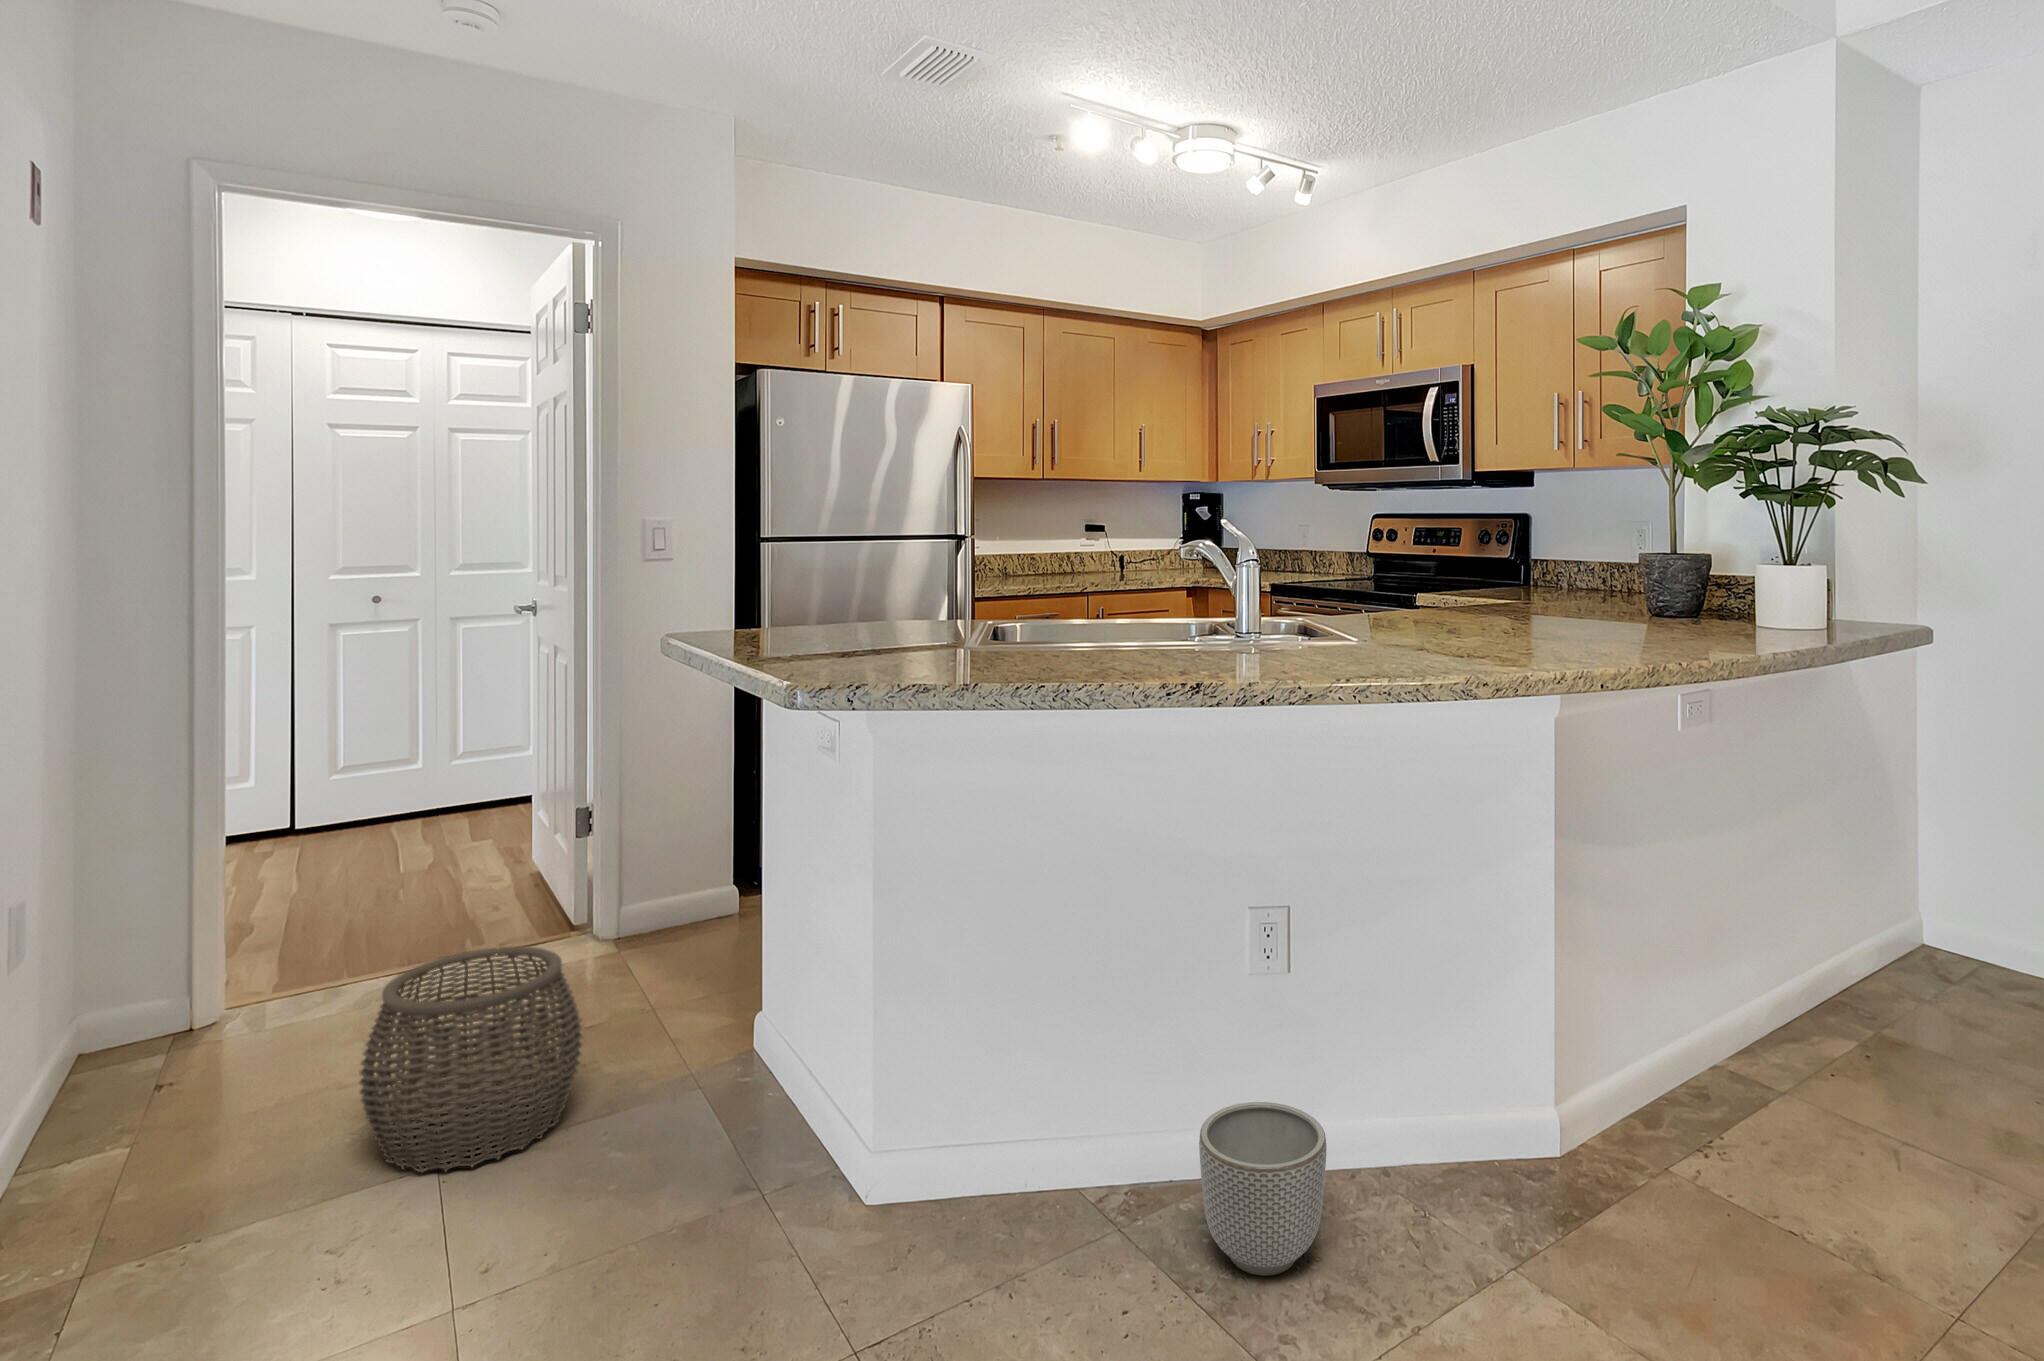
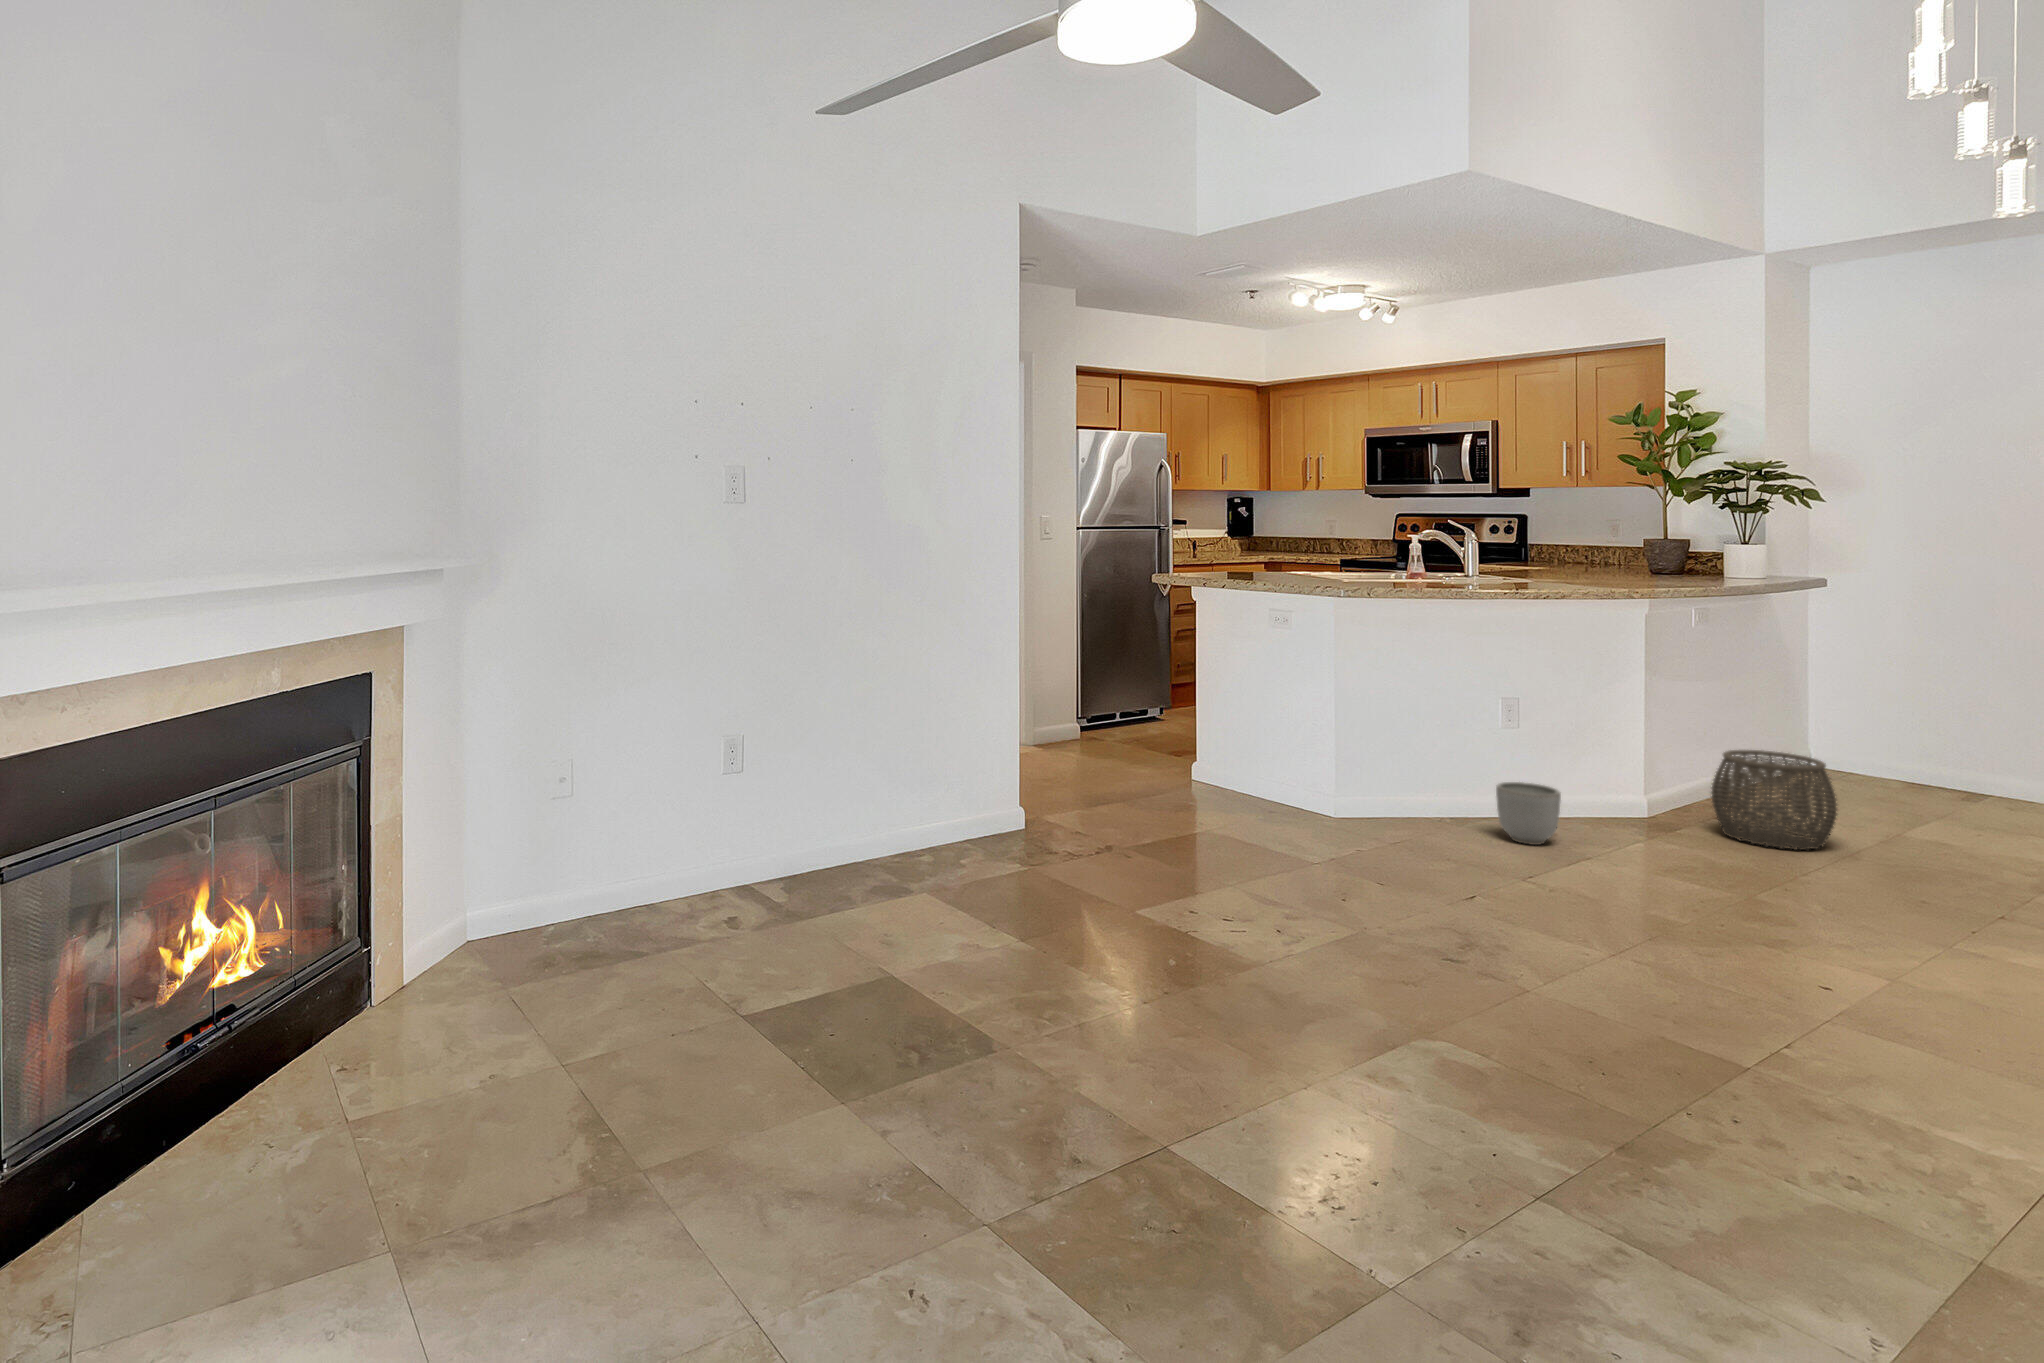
woven basket: present [359,946,582,1172] -> present [1711,750,1838,850]

